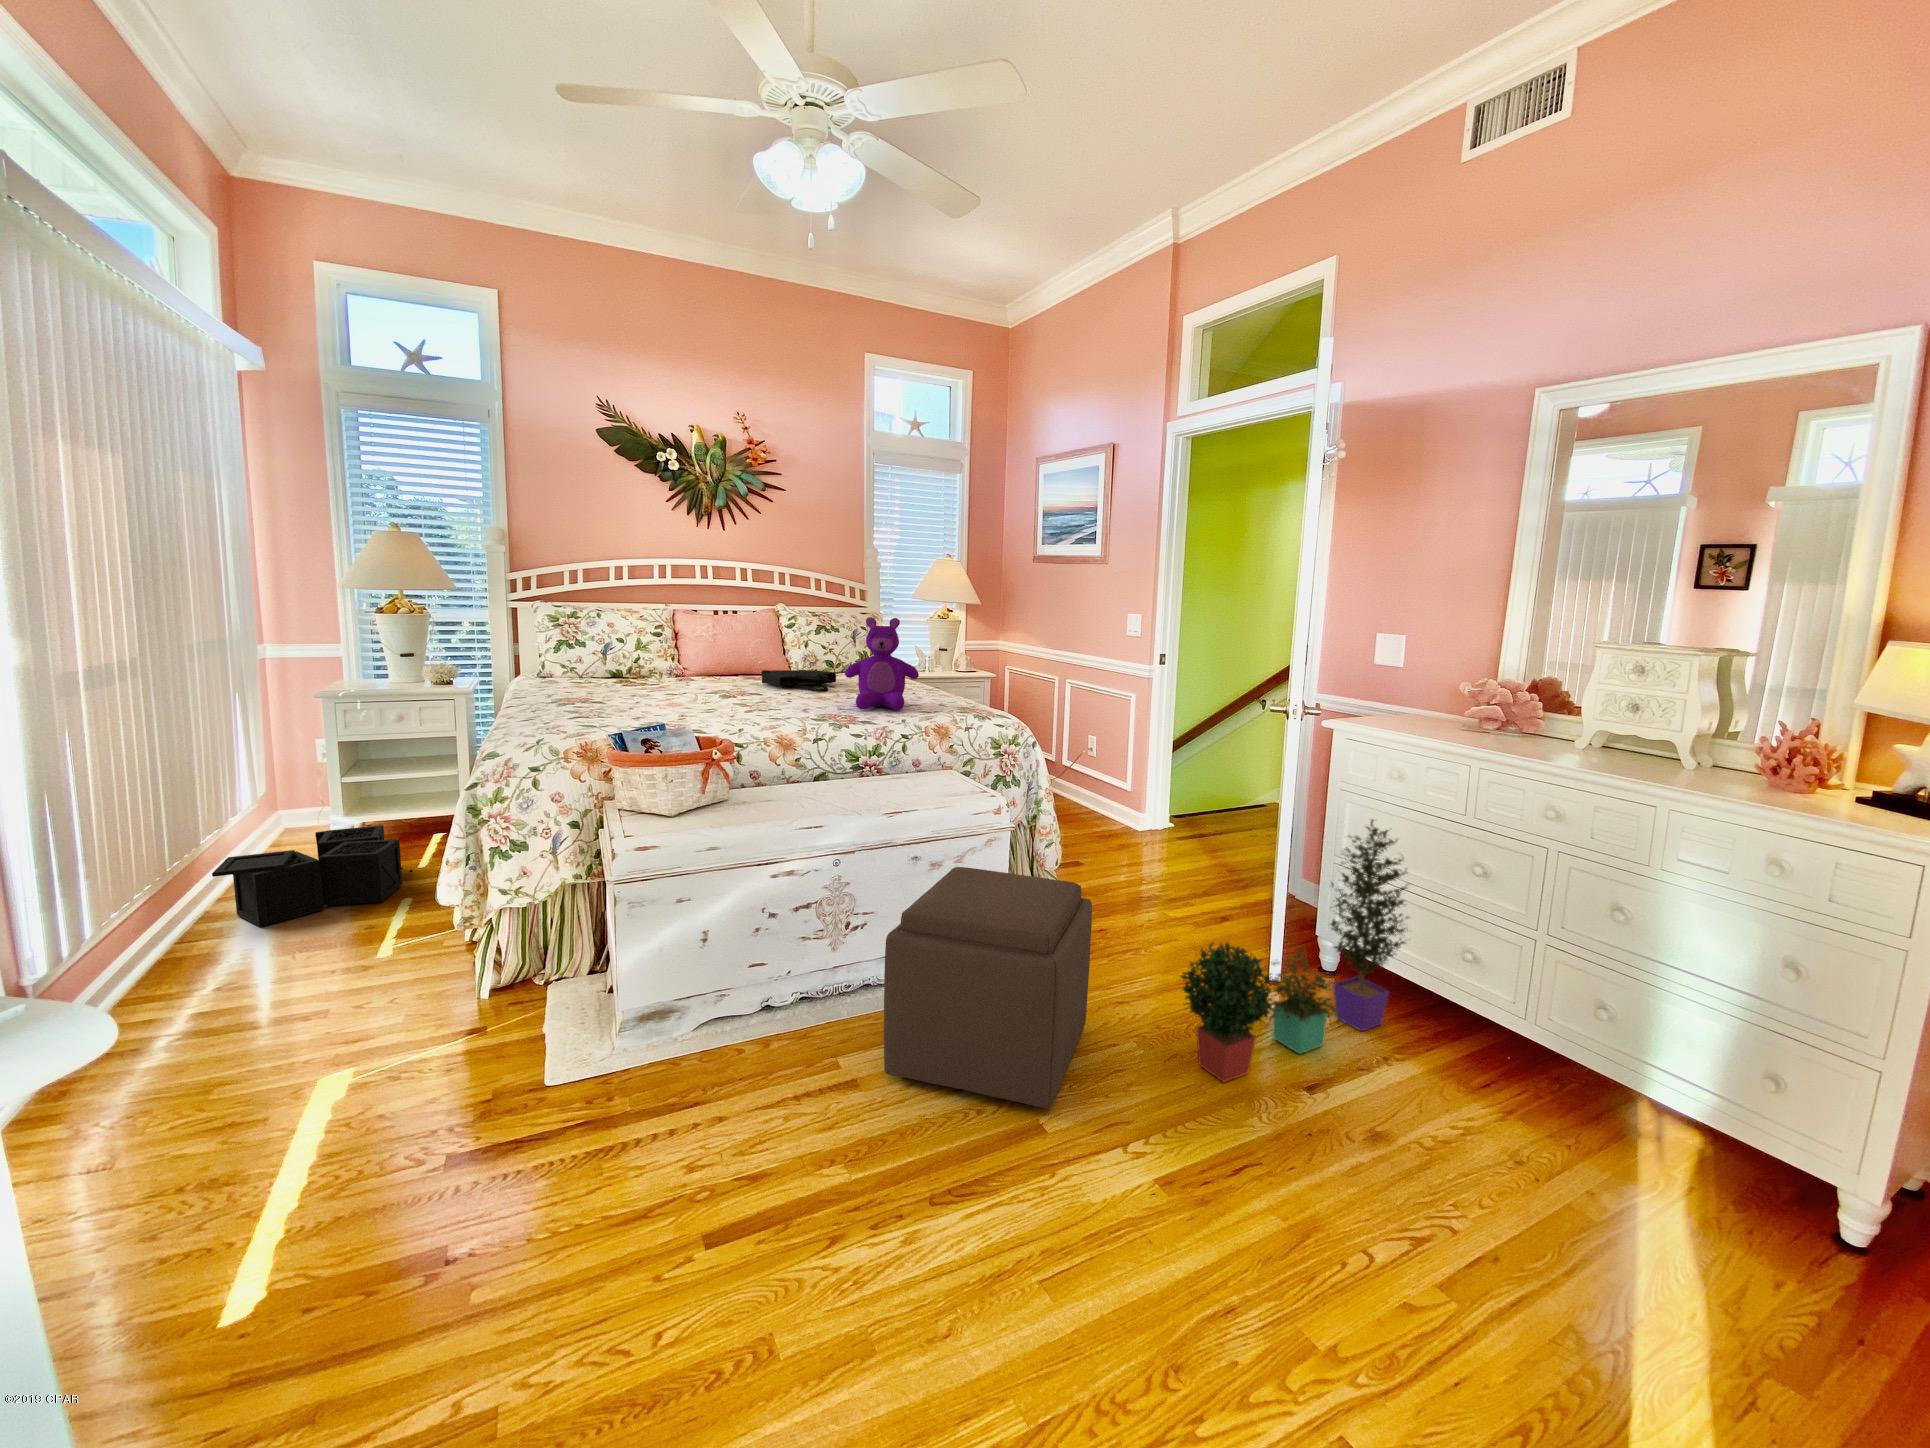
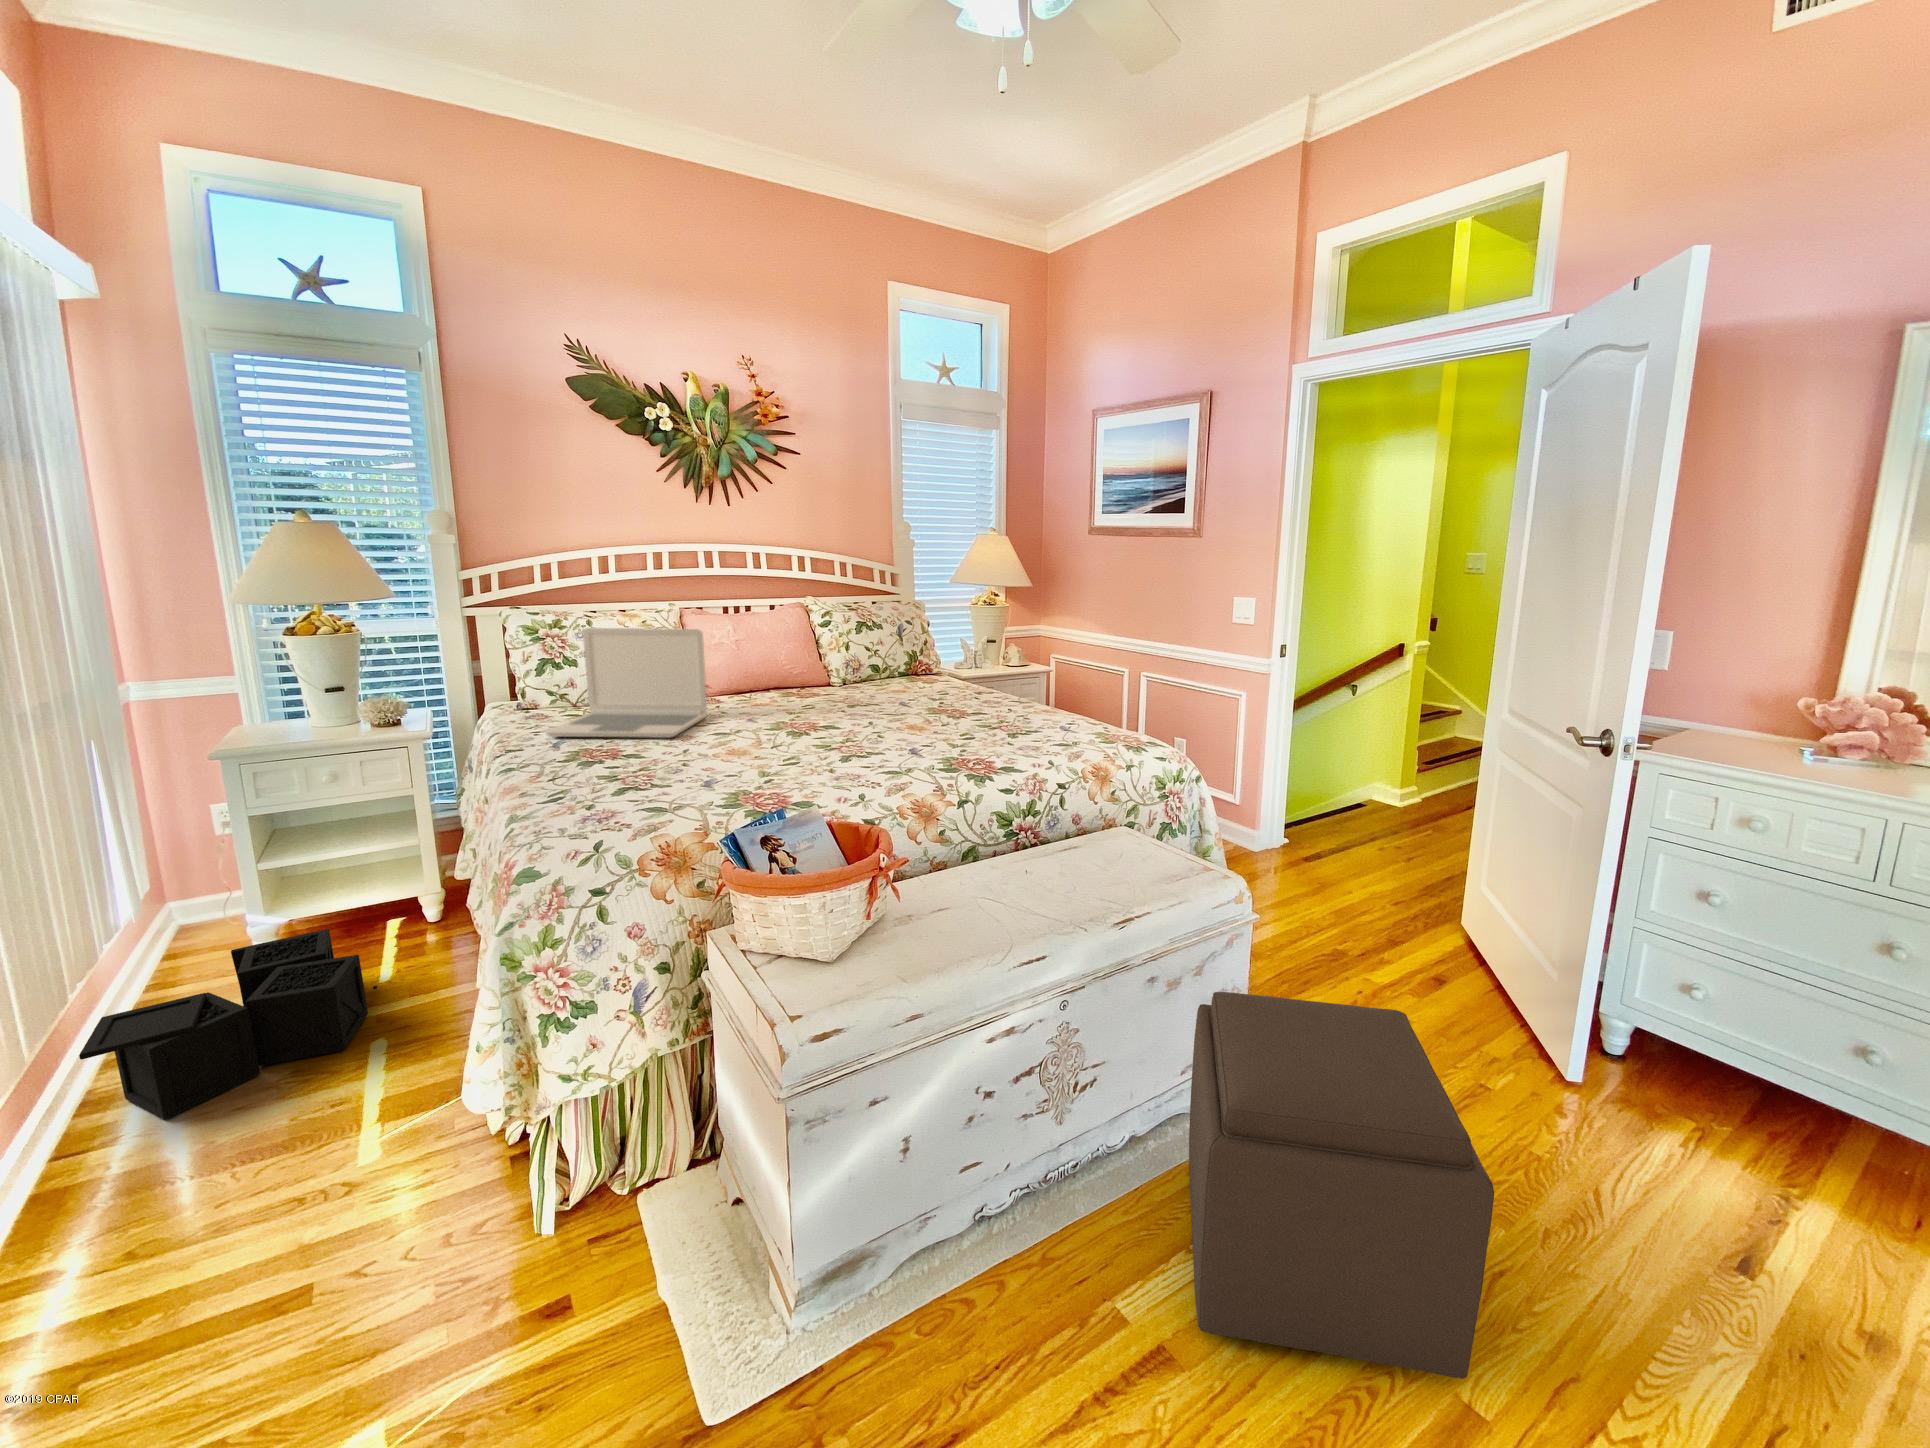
laptop: none [544,615,671,696] -> present [546,628,707,738]
teddy bear: present [845,617,919,710] -> none [956,625,1047,747]
tote bag: present [762,670,836,692] -> none [815,681,910,716]
potted plant: present [1181,819,1409,1082] -> none [1554,882,1800,1277]

